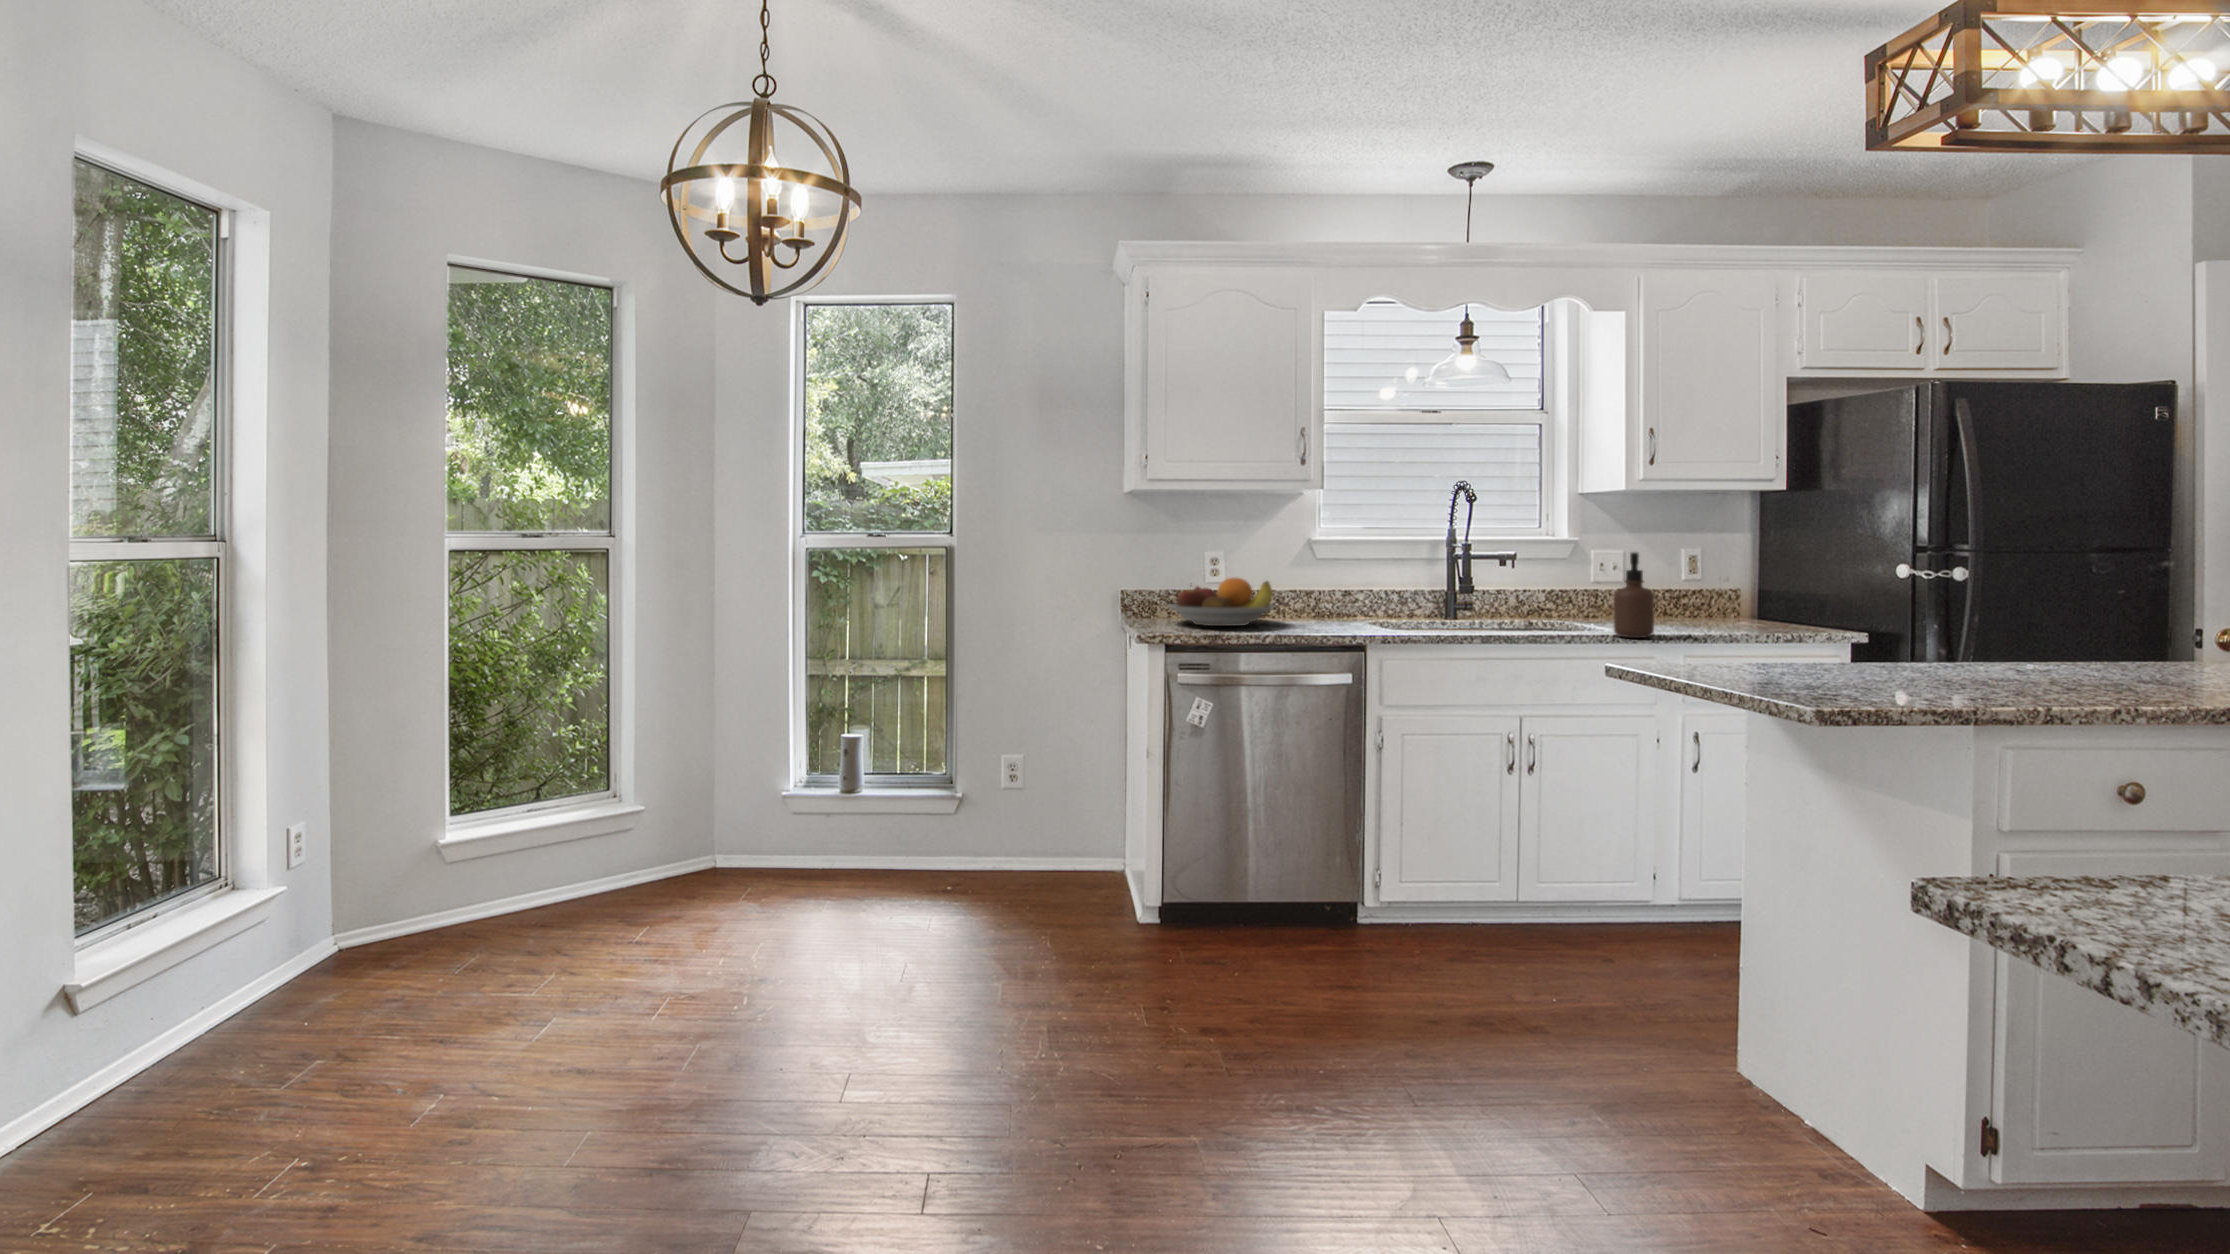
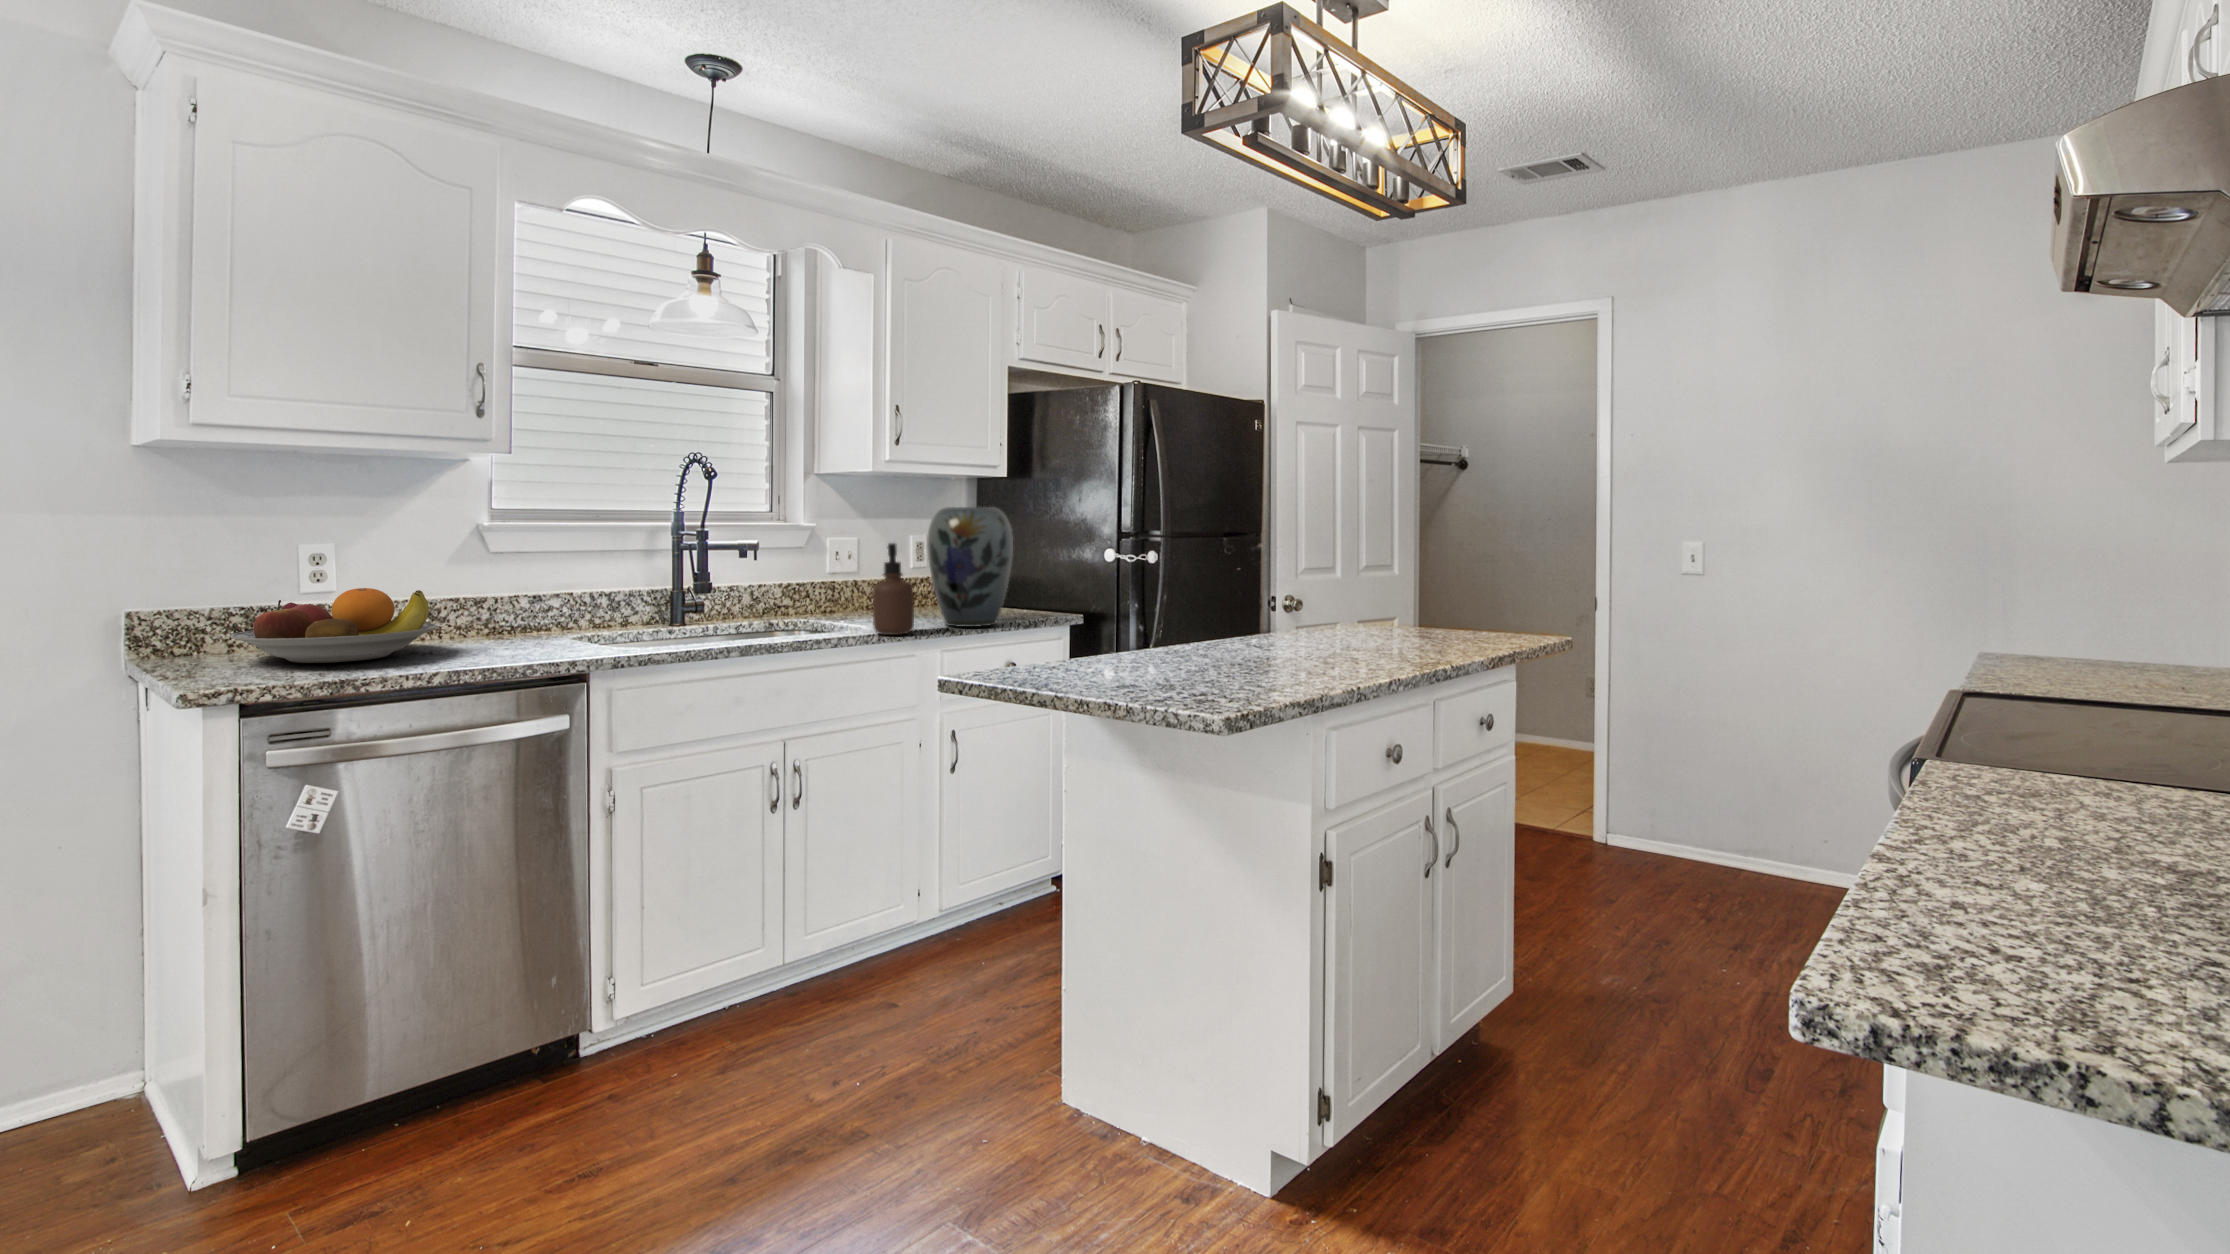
vase: none [1679,518,1774,637] -> present [927,507,1013,627]

